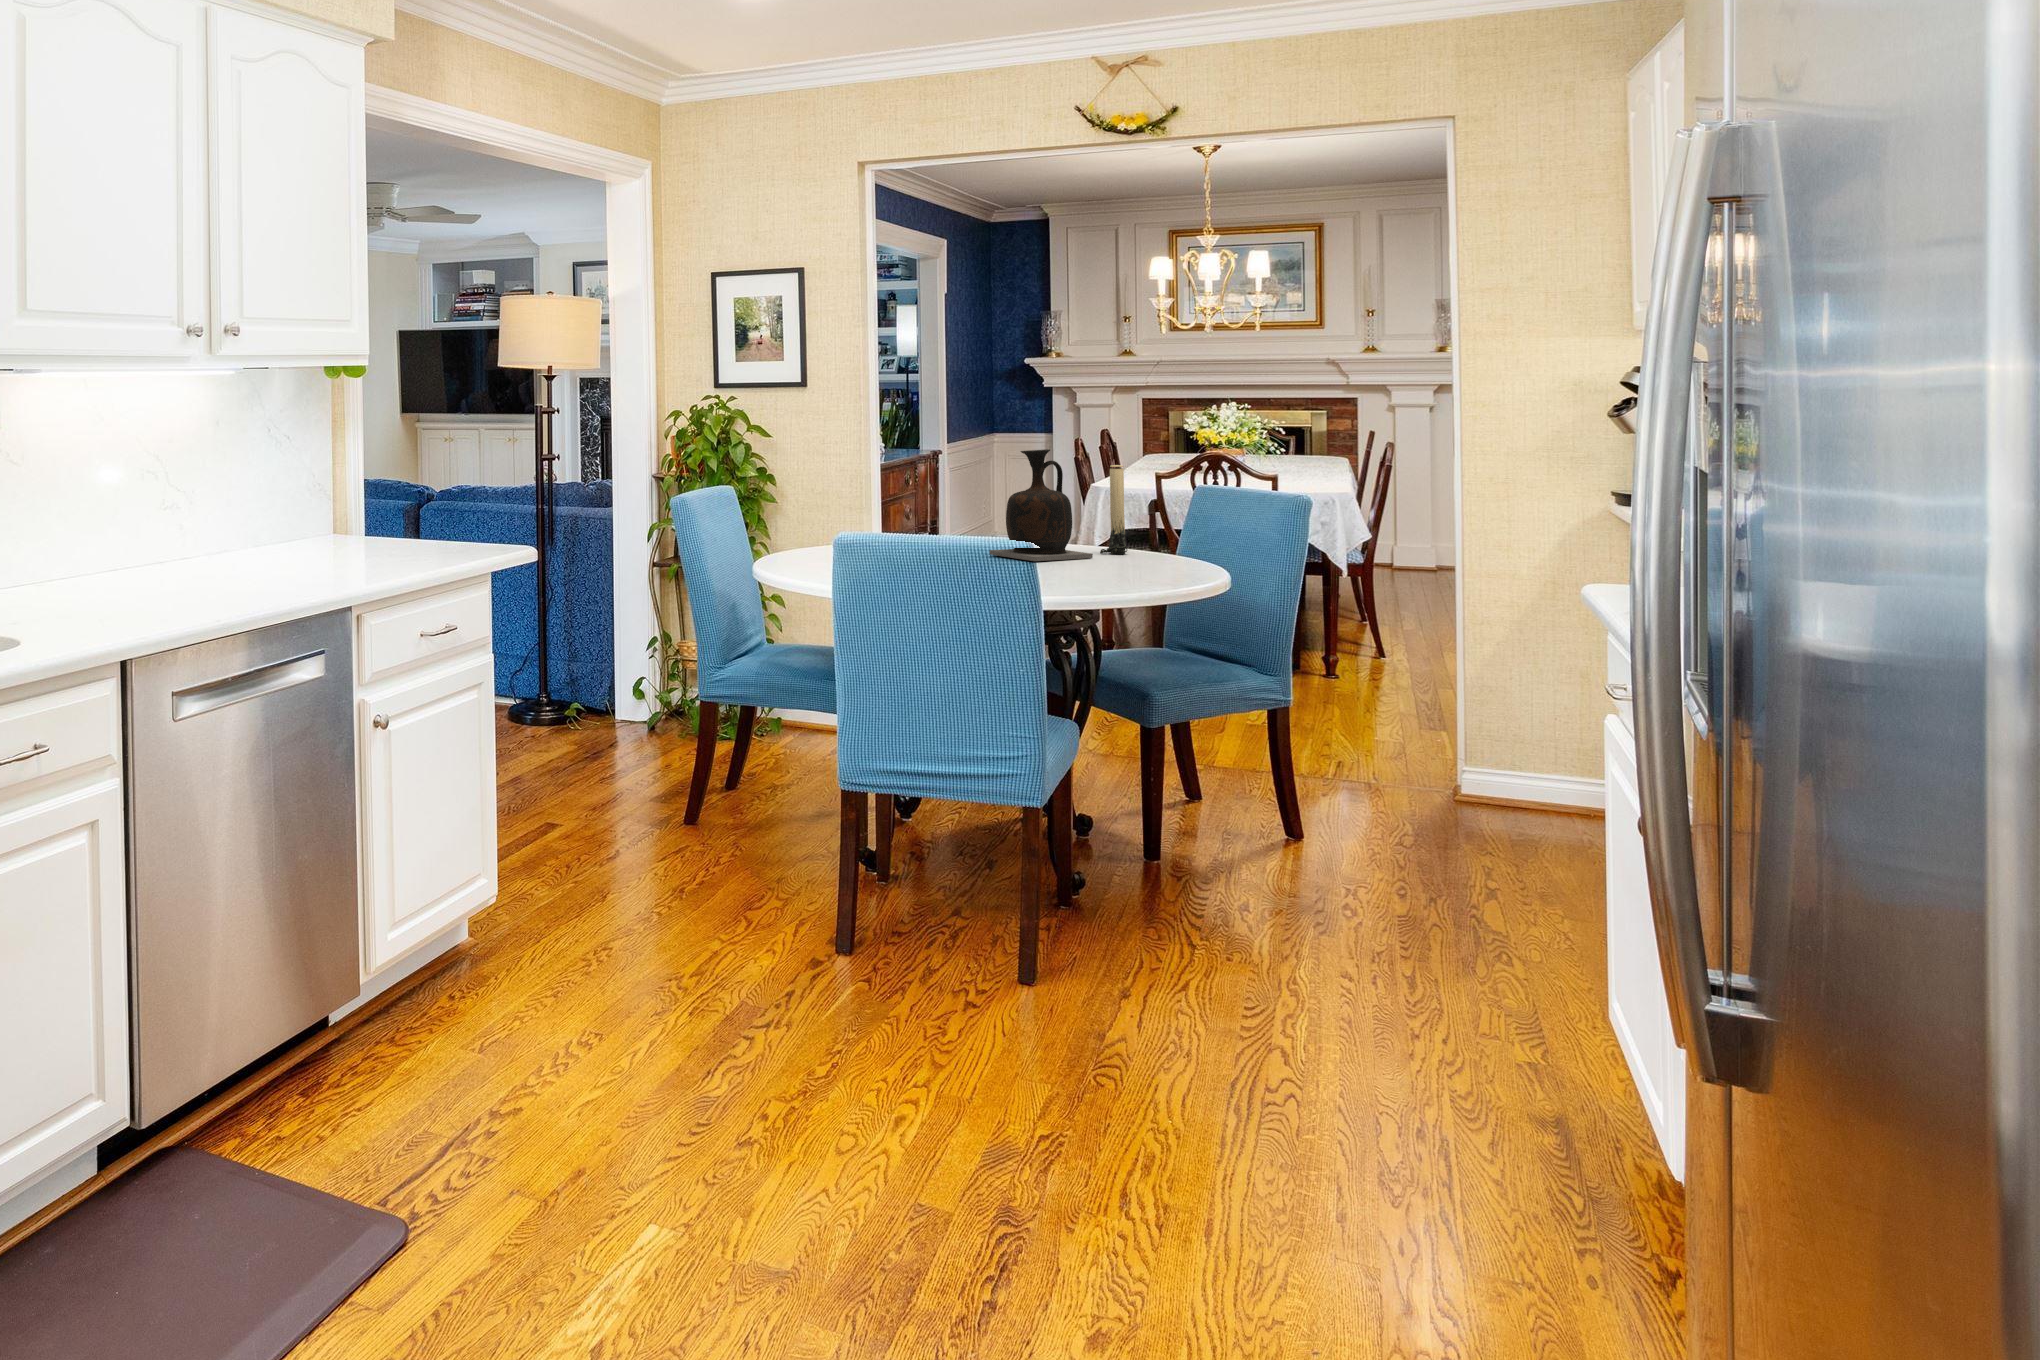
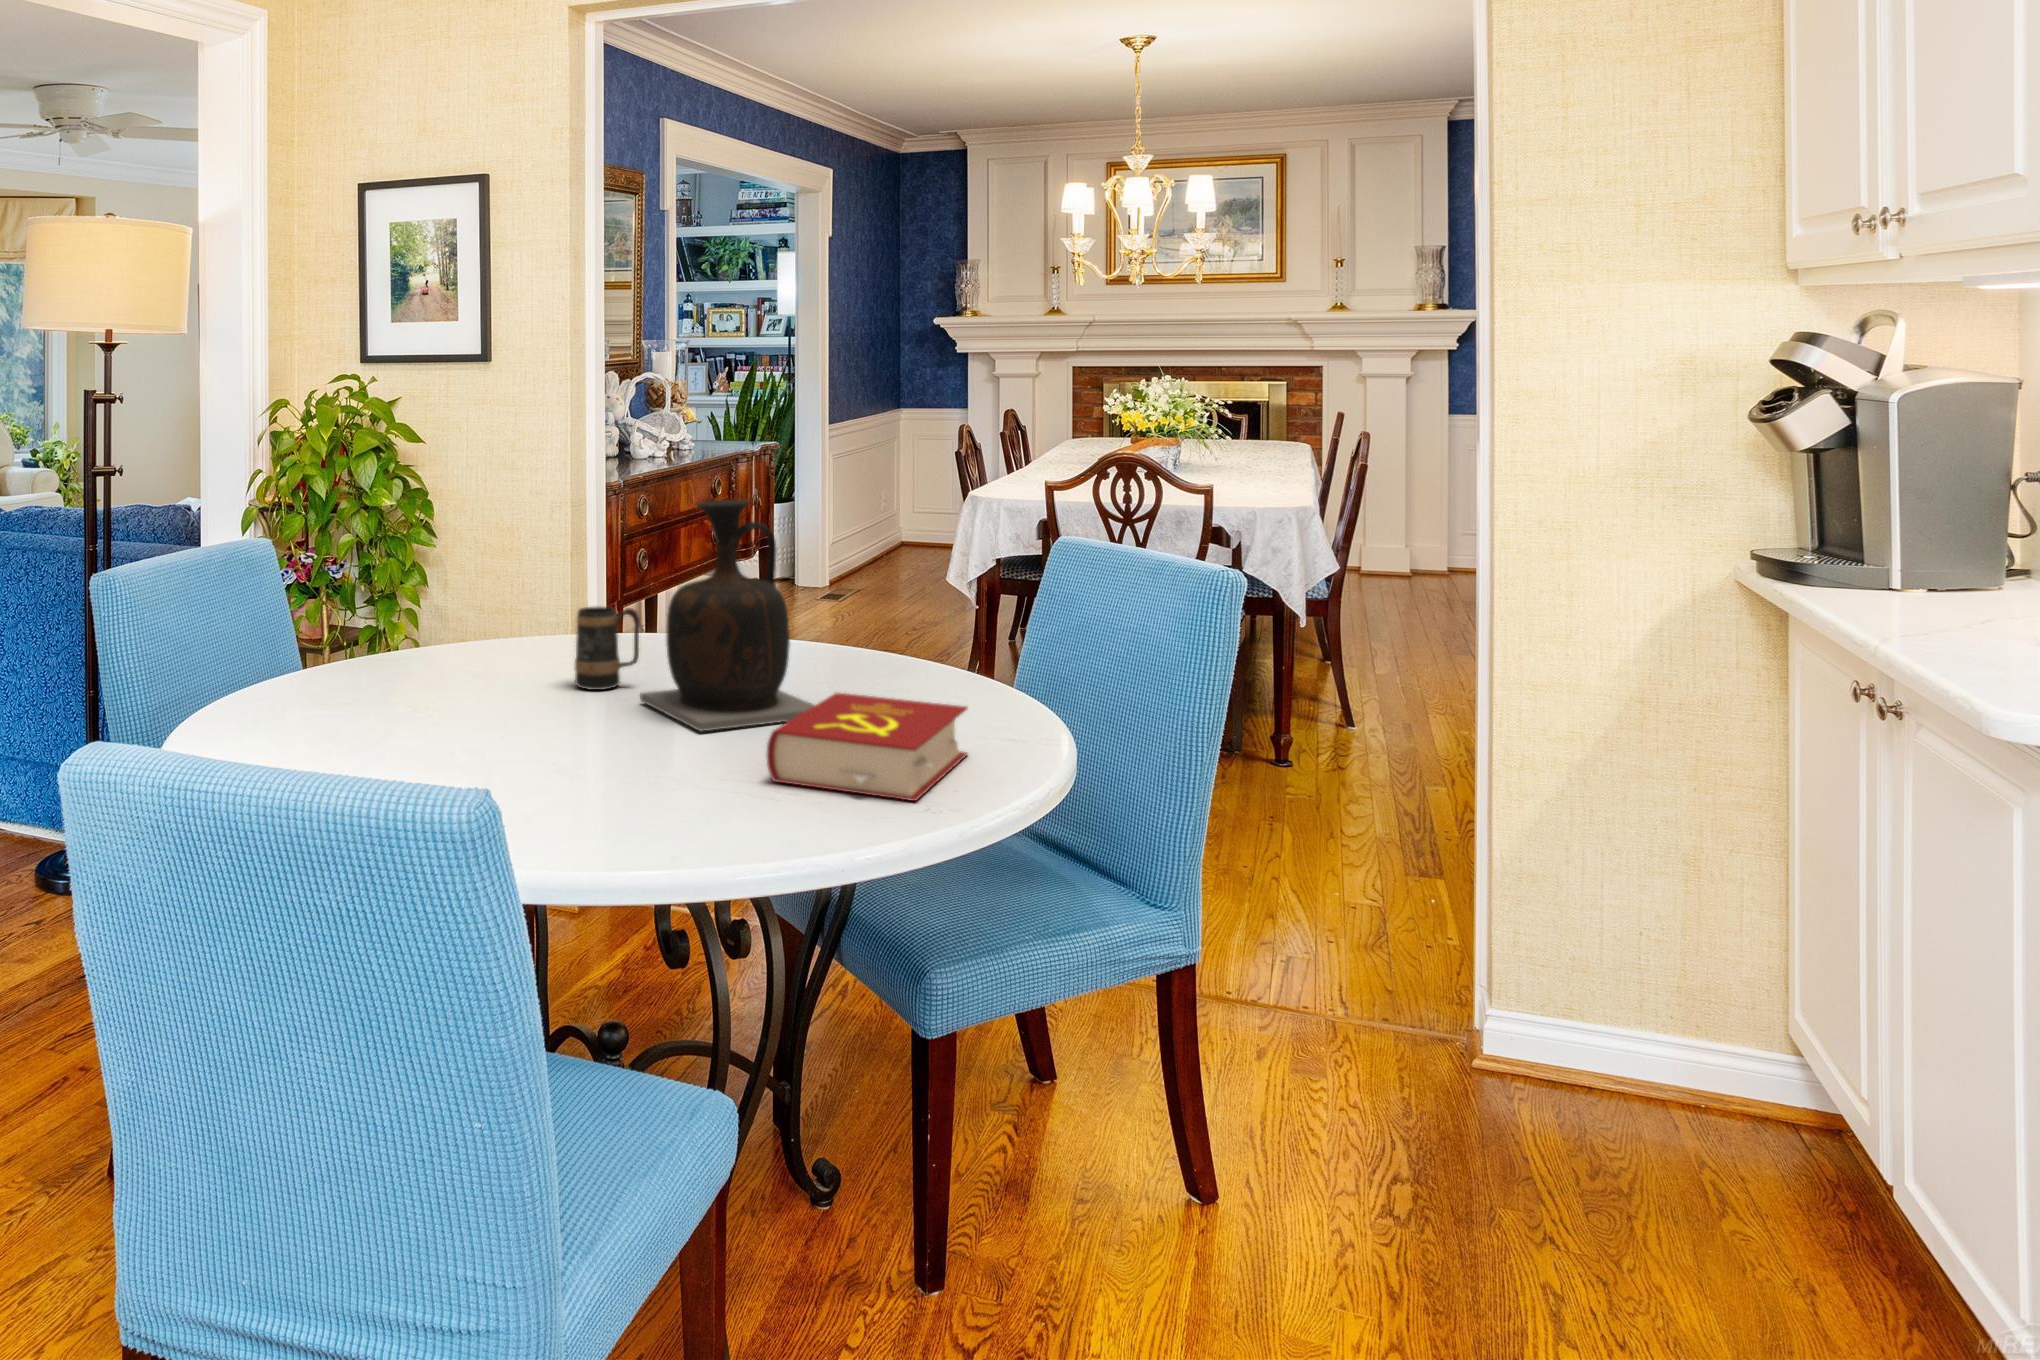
candle: present [1100,465,1127,554] -> none [850,529,900,702]
mug: none [946,510,981,552] -> present [574,607,640,690]
book: none [1084,540,1176,575] -> present [767,693,967,801]

